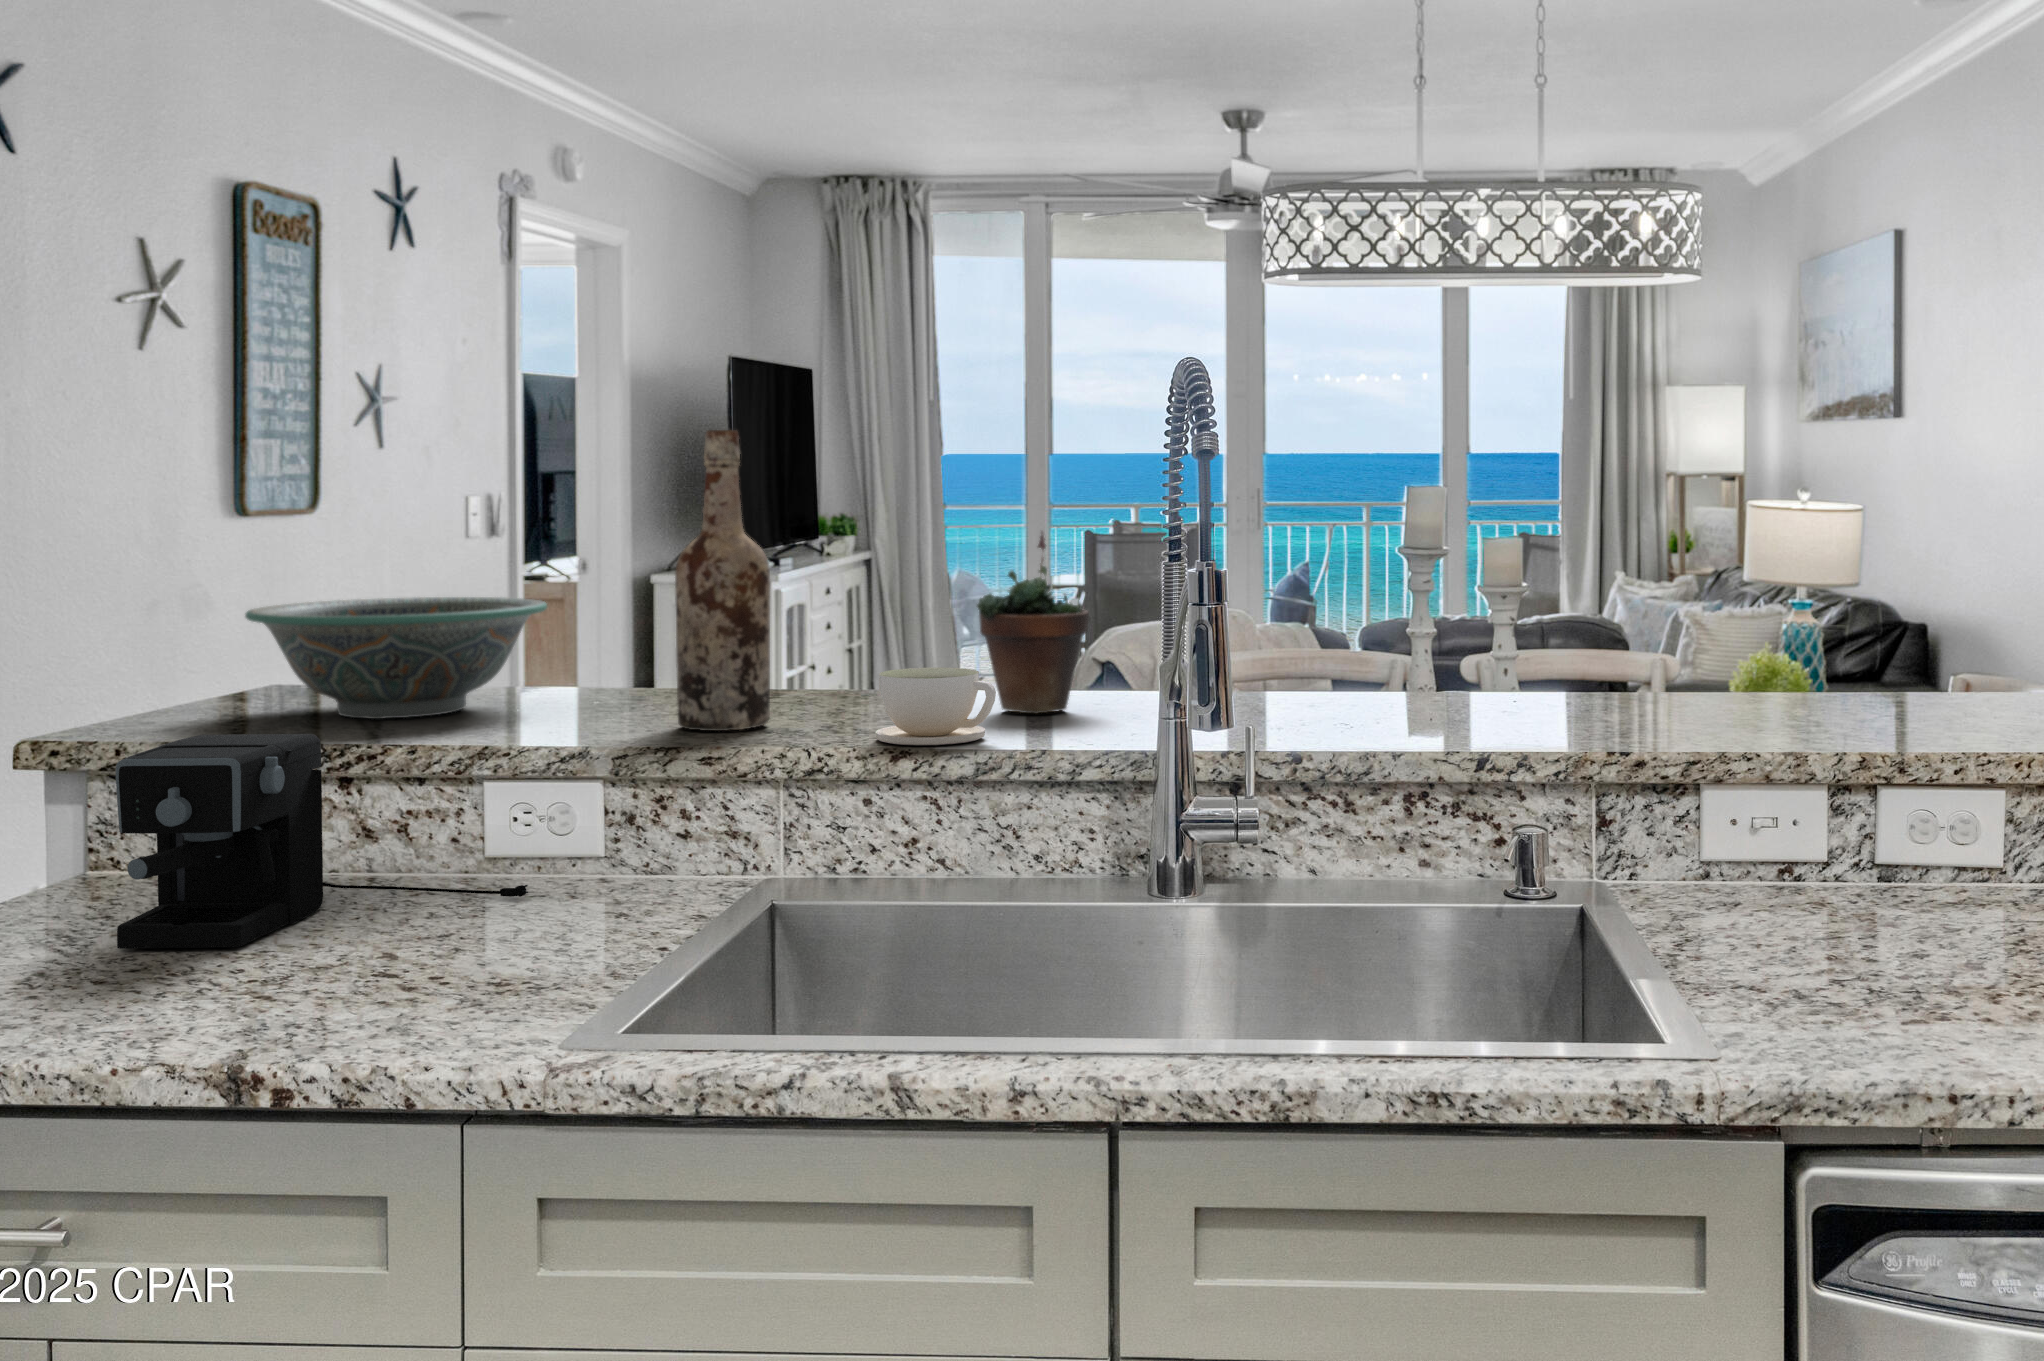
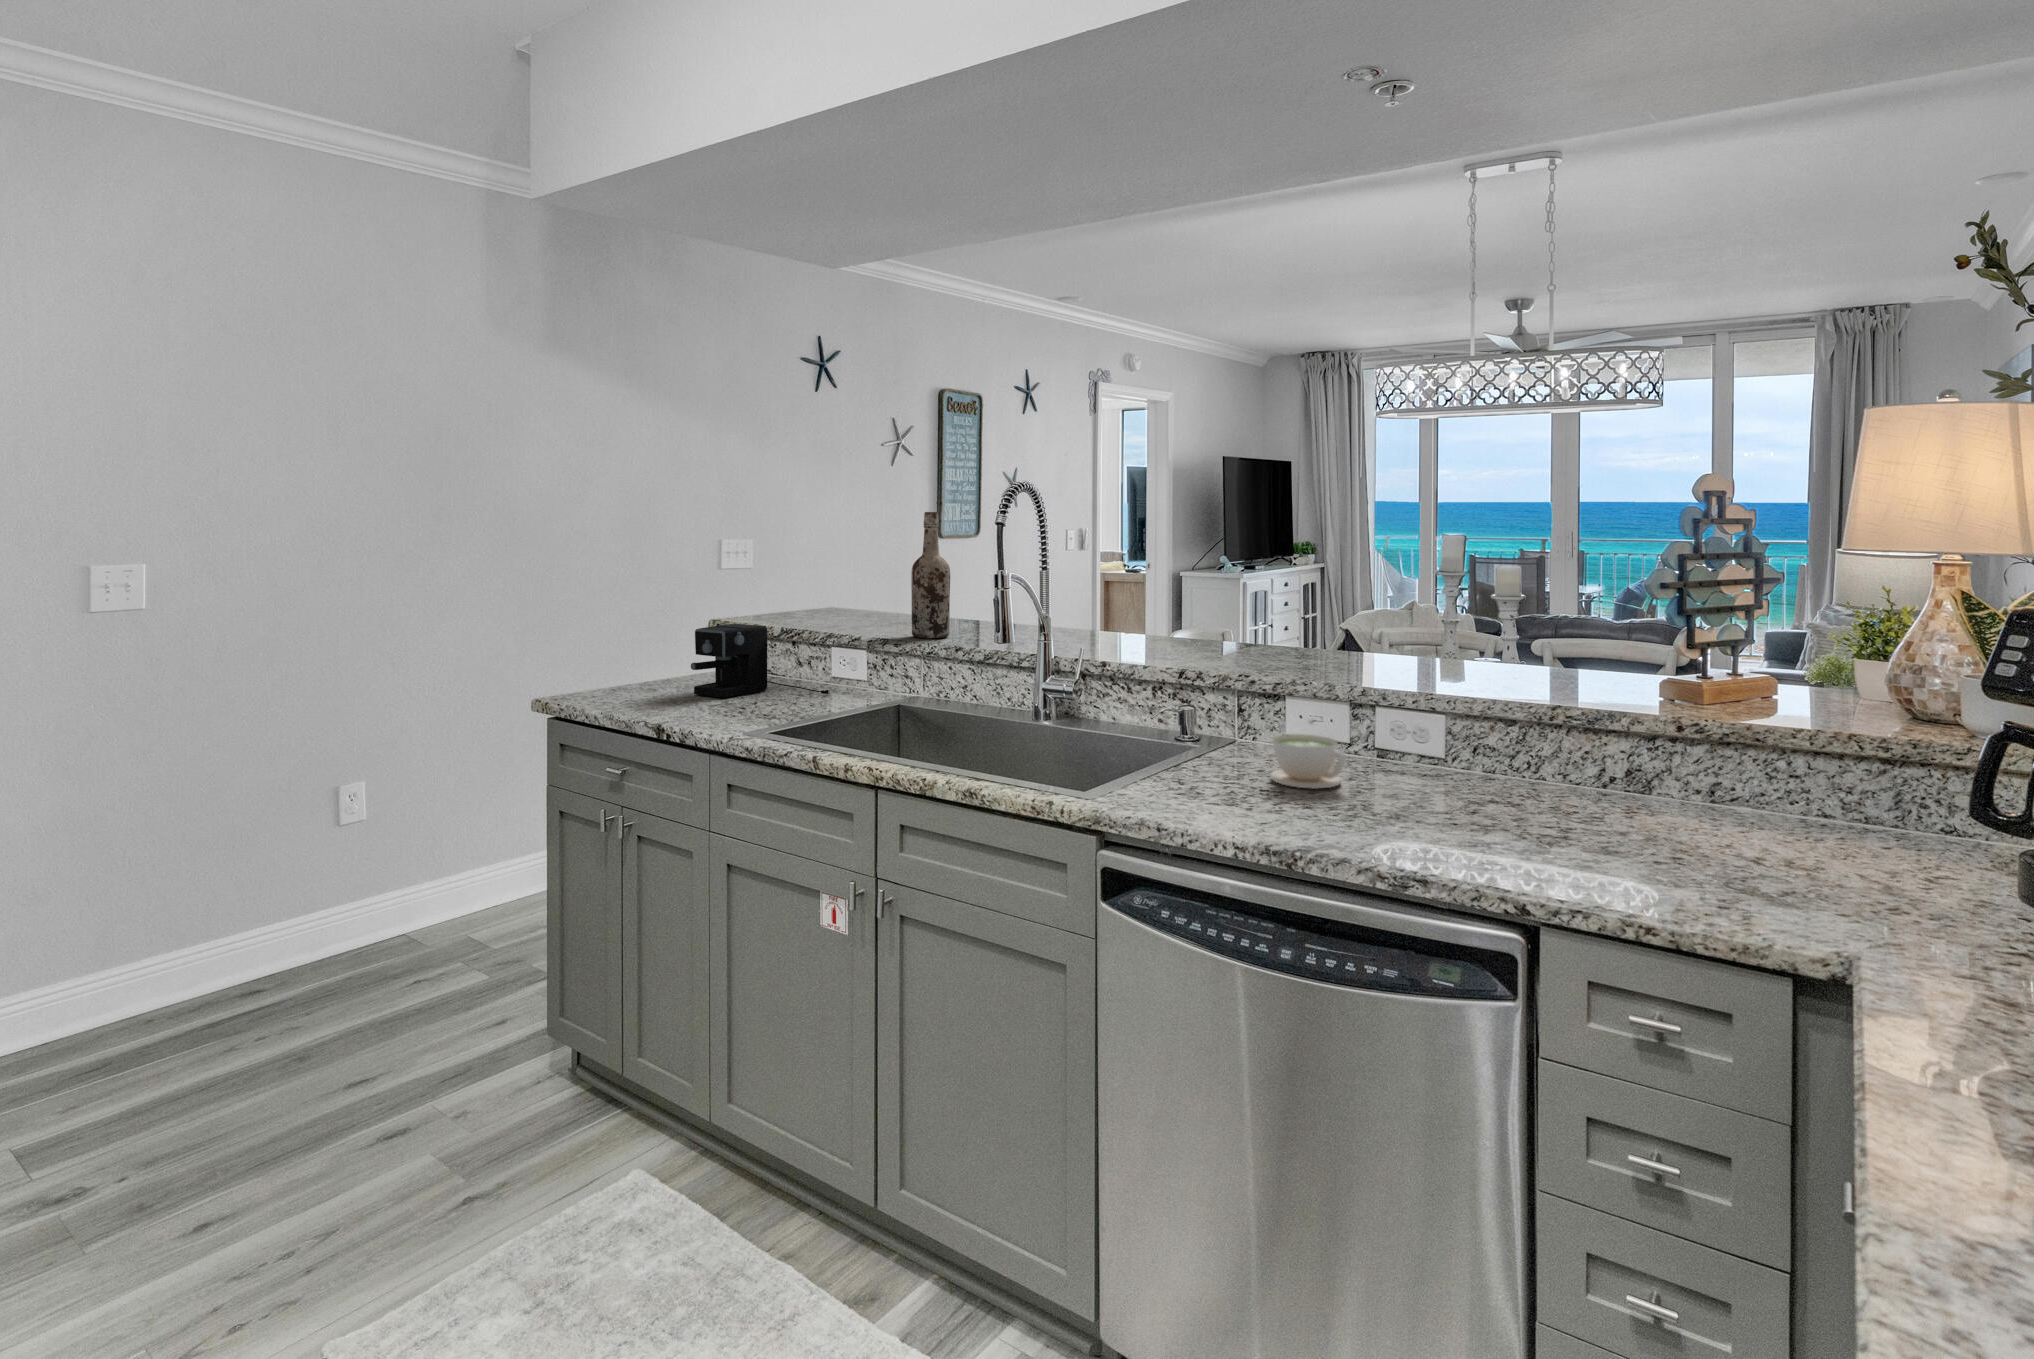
succulent plant: present [977,532,1089,714] -> none [1038,557,1095,642]
decorative bowl: present [245,597,547,719] -> none [788,578,899,625]
coffee cup: present [875,668,996,745] -> present [1271,734,1345,789]

